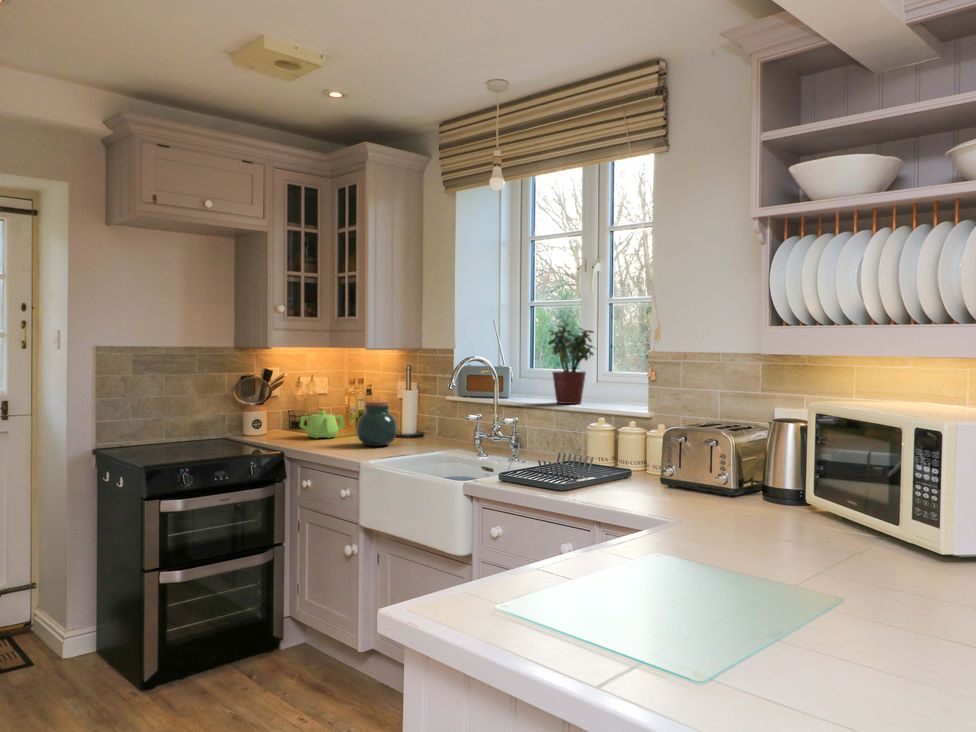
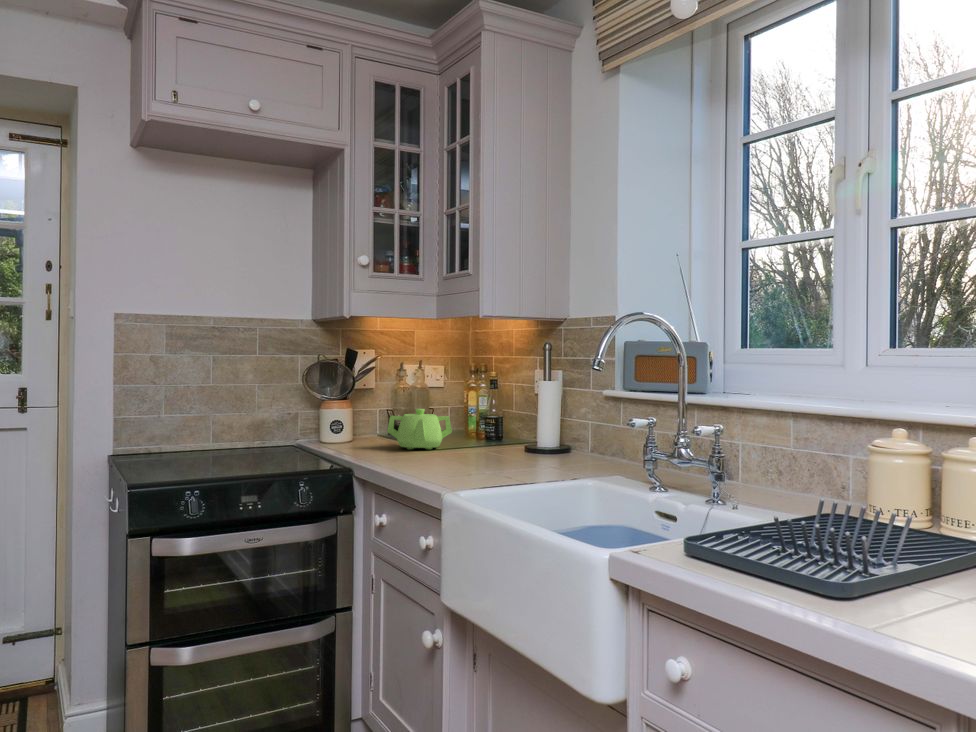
potted plant: present [548,324,594,404] -> none [777,255,872,402]
jar: present [357,402,397,446] -> none [459,395,521,465]

